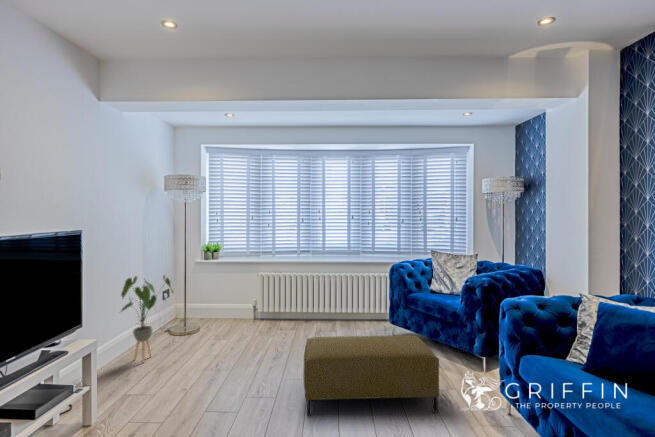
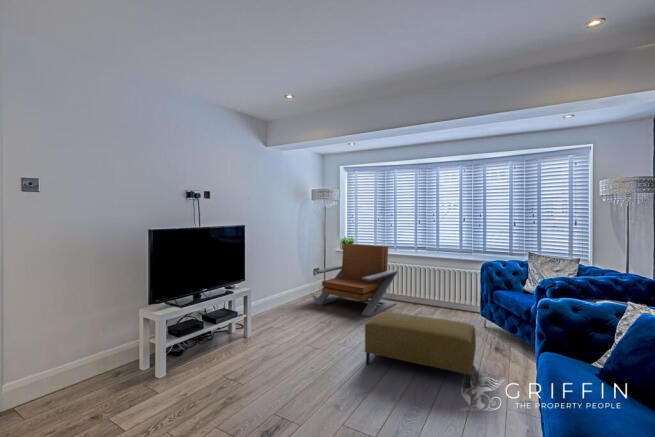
lounge chair: none [175,251,286,347] -> present [315,244,397,317]
house plant: present [121,276,173,362] -> none [277,257,311,313]

